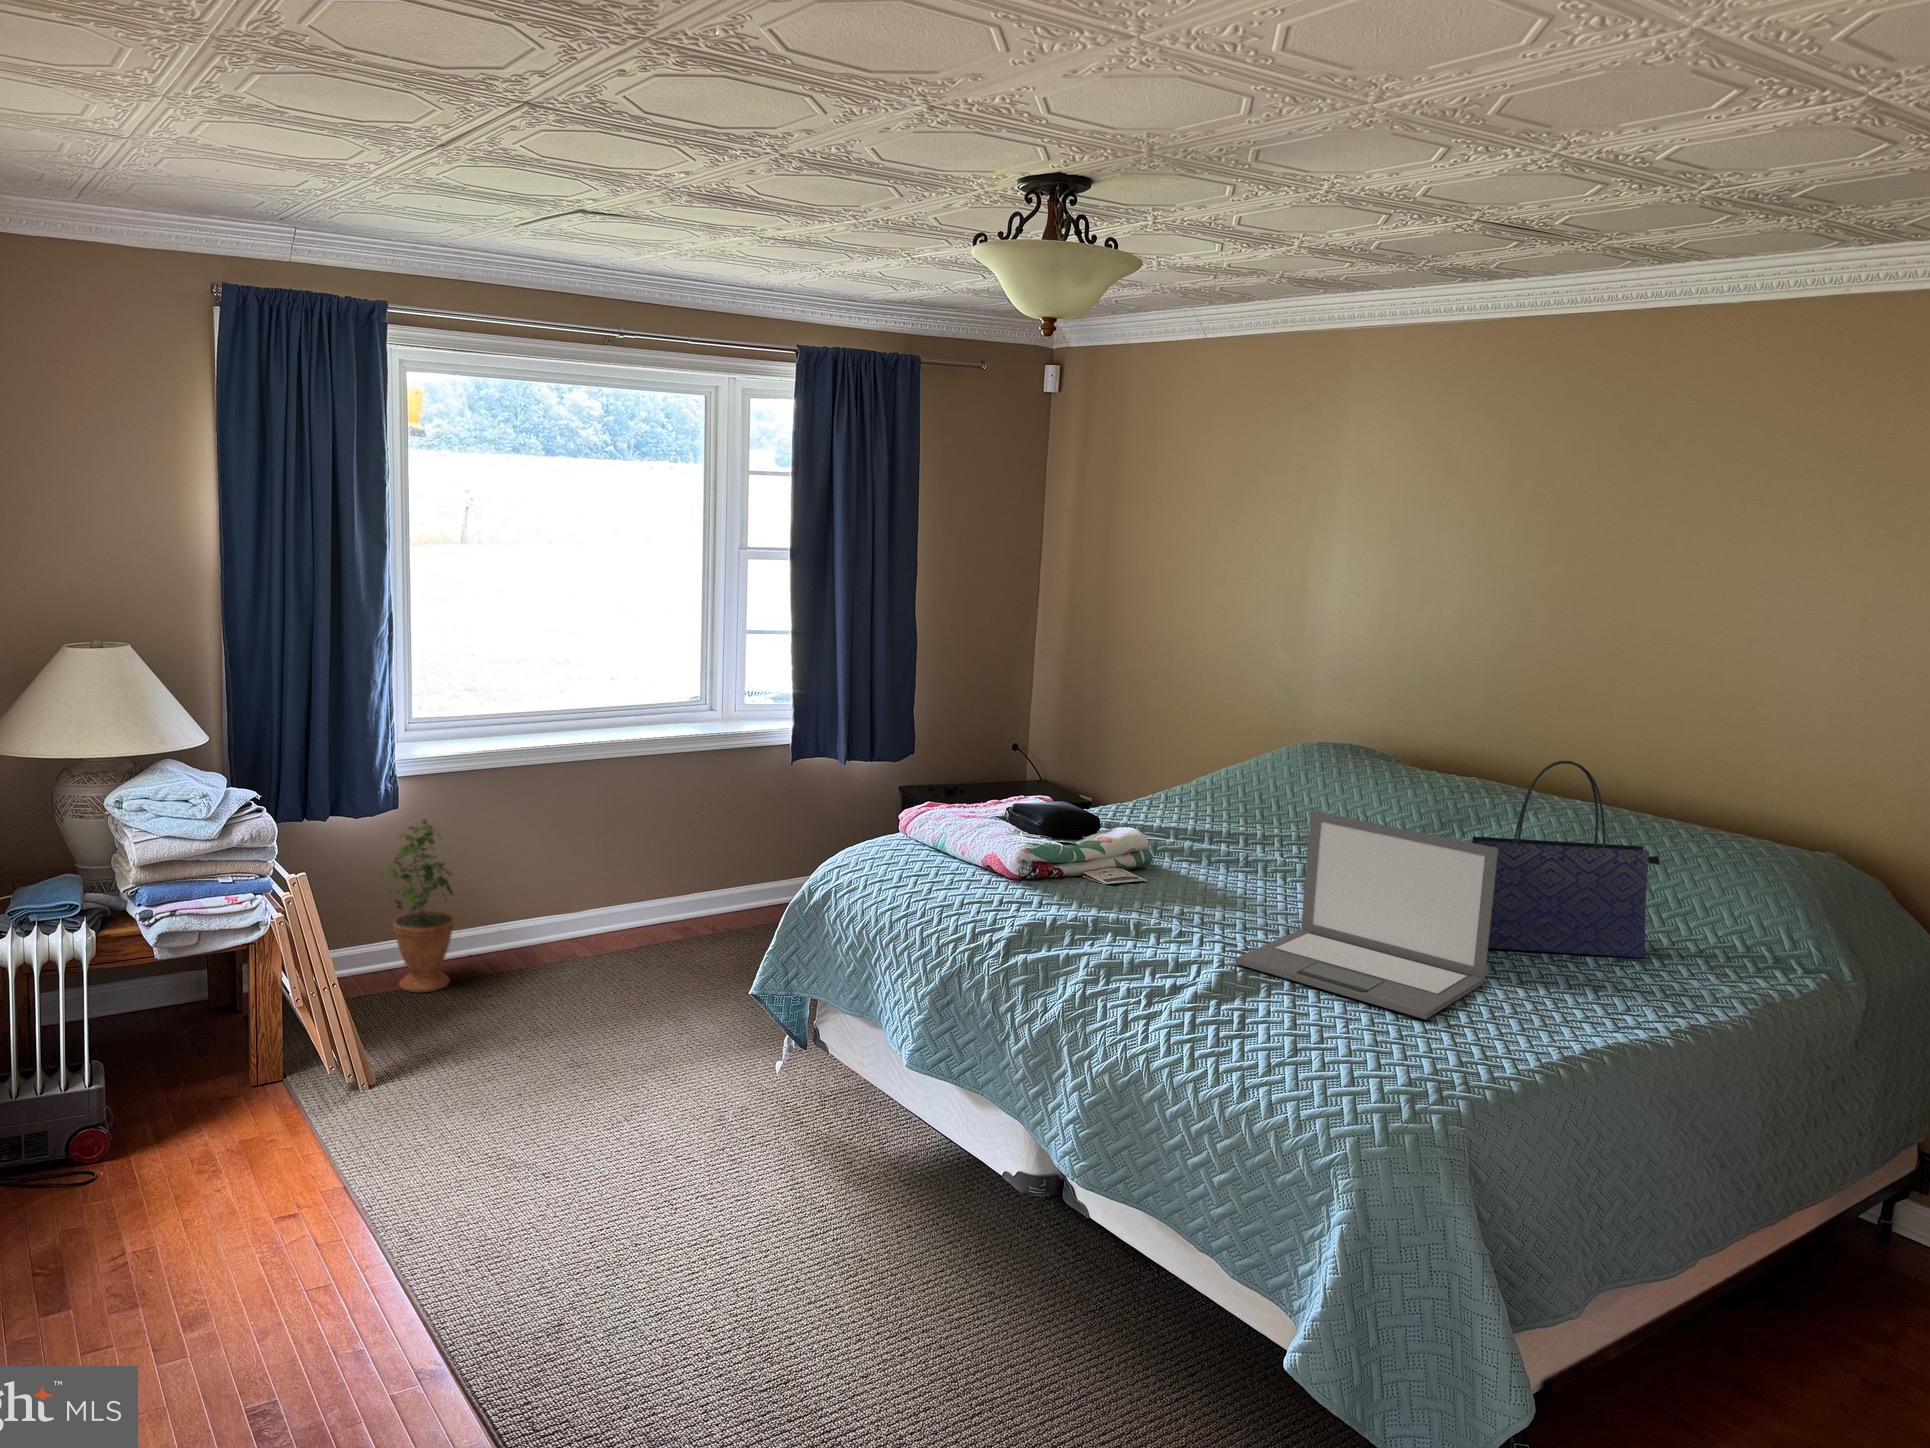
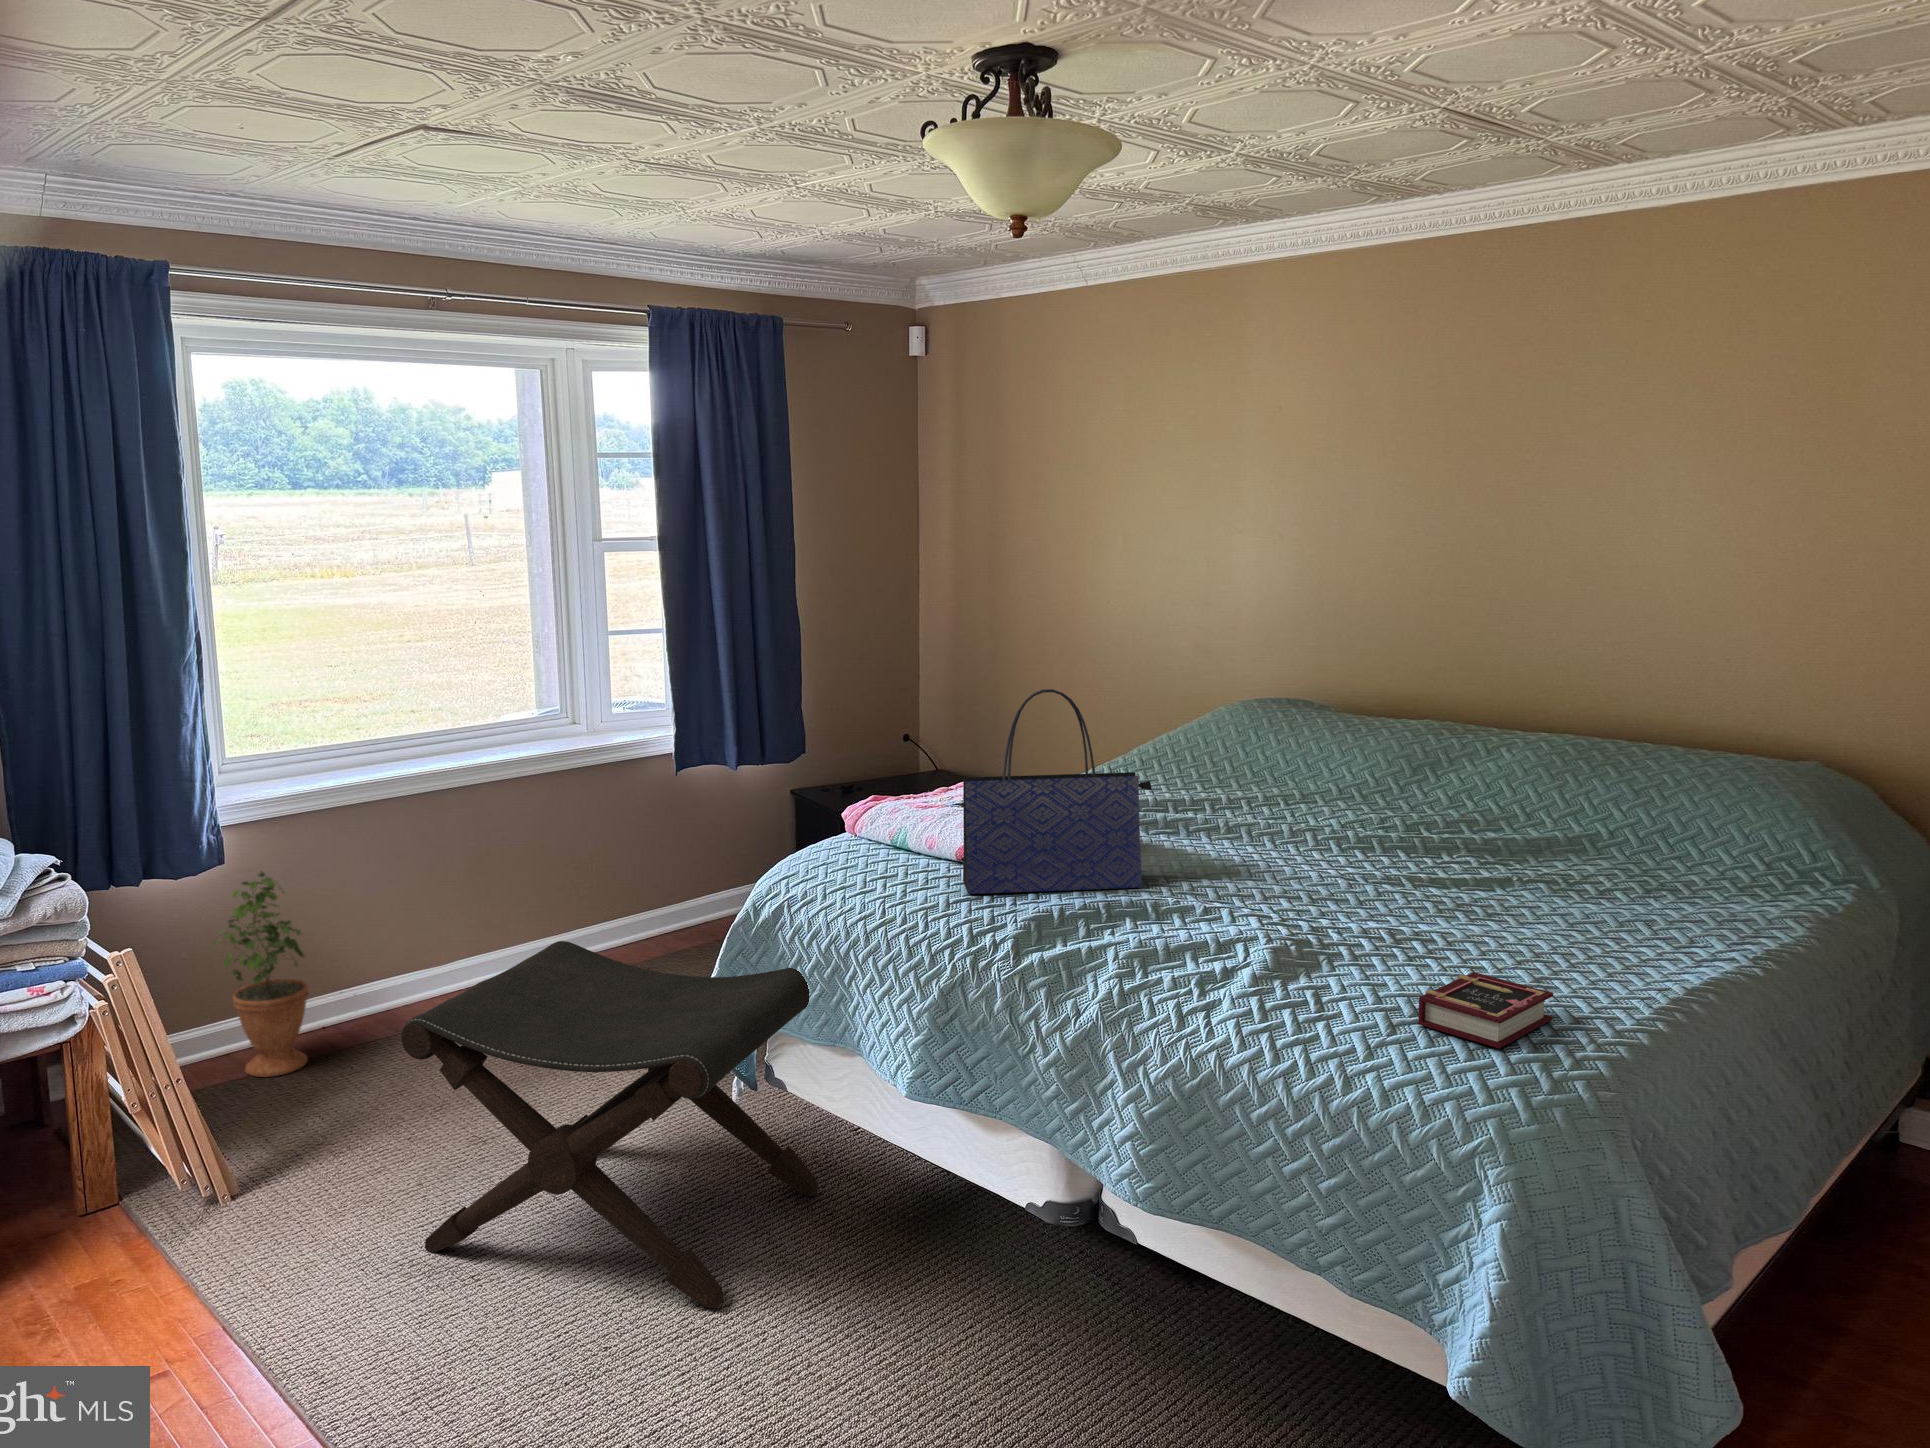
tote bag: present [1472,761,1660,958] -> present [963,689,1152,894]
laptop: present [1236,810,1498,1020] -> none [1274,761,1545,976]
footstool: none [502,903,855,1223] -> present [401,941,818,1308]
book: none [1322,1012,1449,1079] -> present [1418,972,1553,1048]

